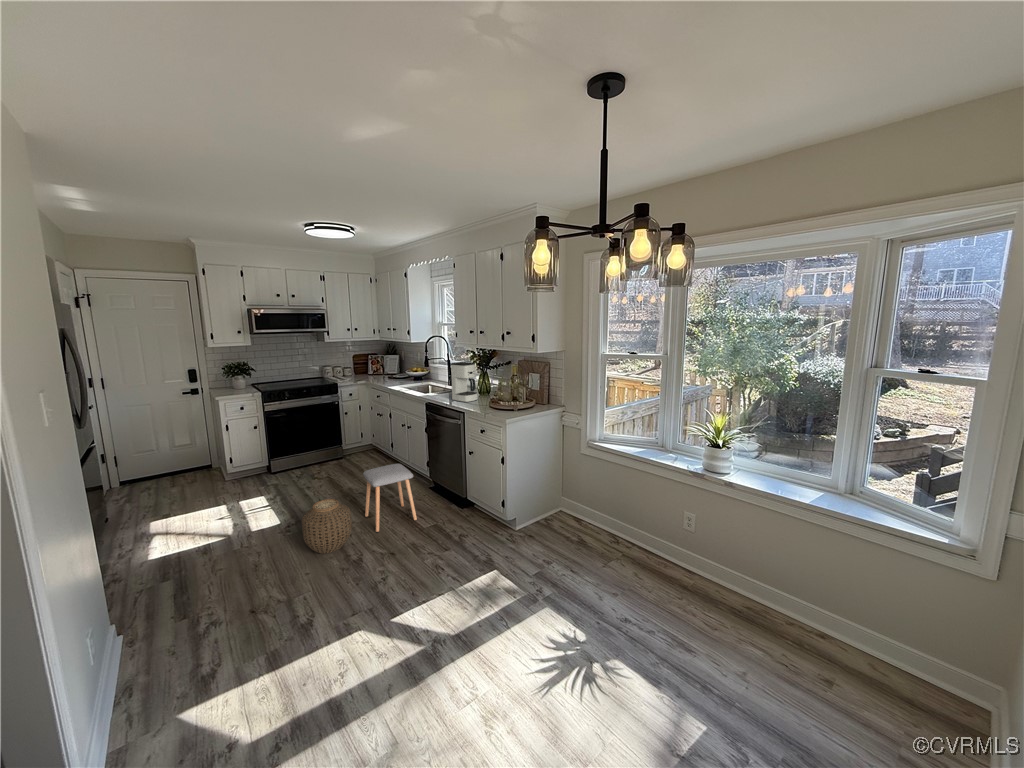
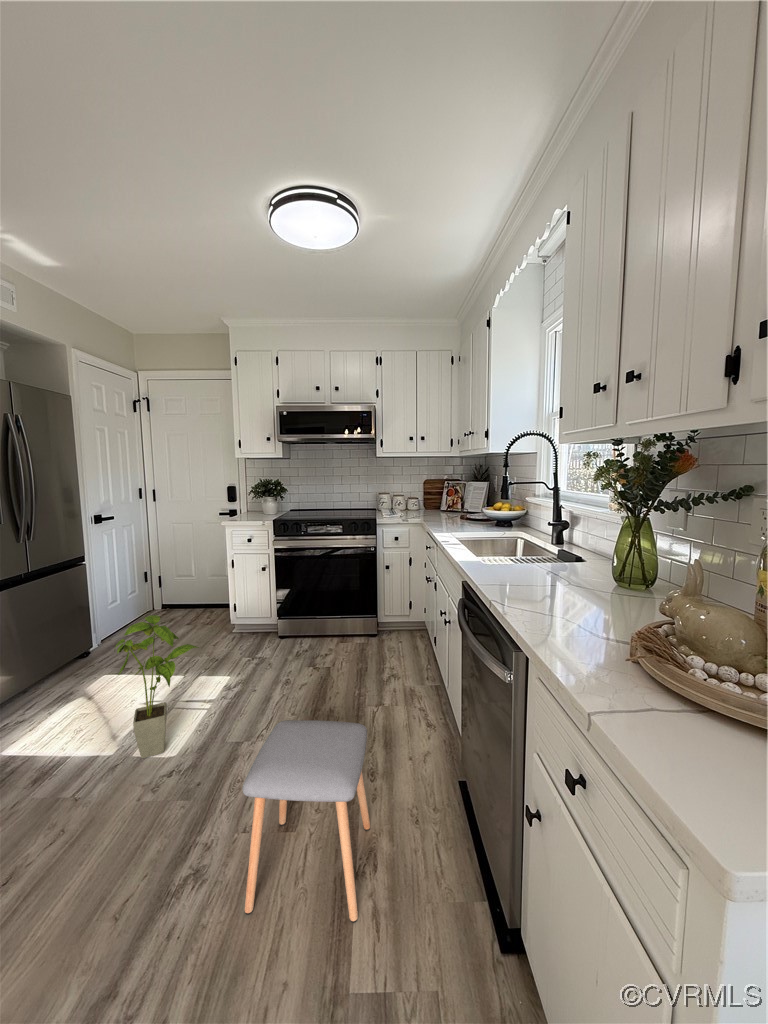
coffee maker: present [451,362,478,402] -> none [521,481,601,606]
house plant: none [235,448,283,529] -> present [114,615,199,758]
woven basket: present [302,499,352,554] -> none [60,780,192,938]

